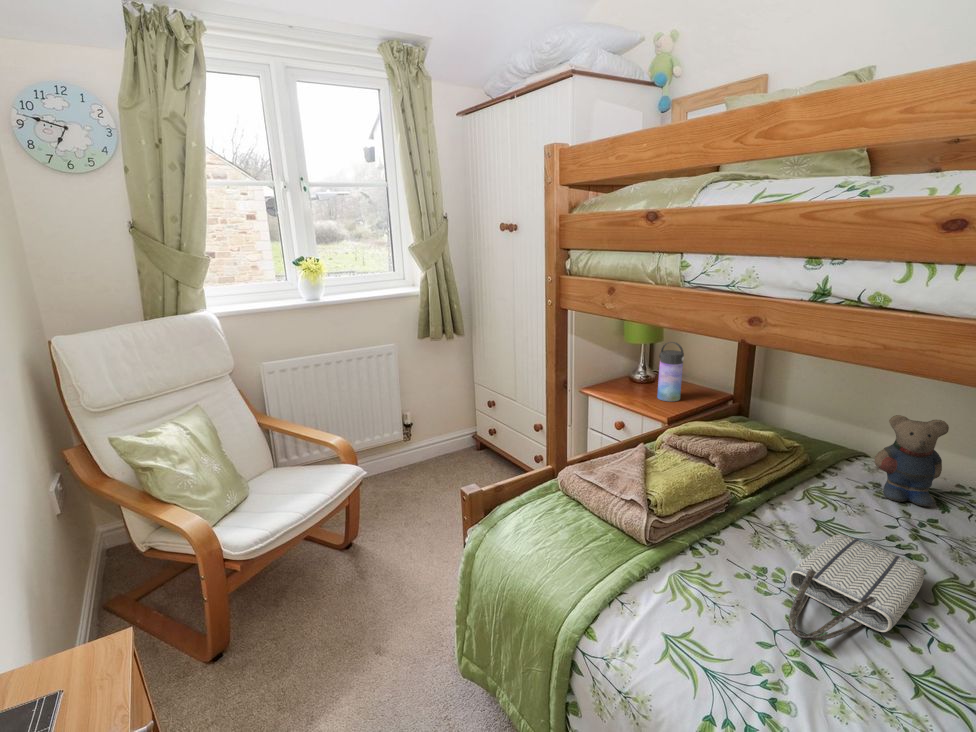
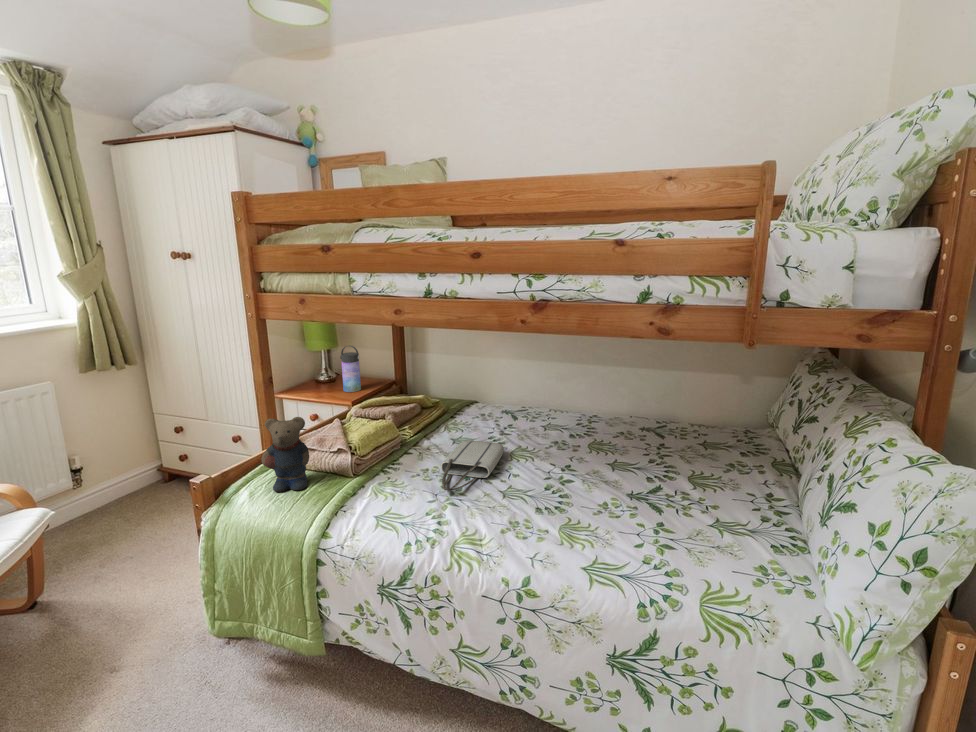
teddy bear: present [875,415,949,506] -> present [261,417,309,492]

